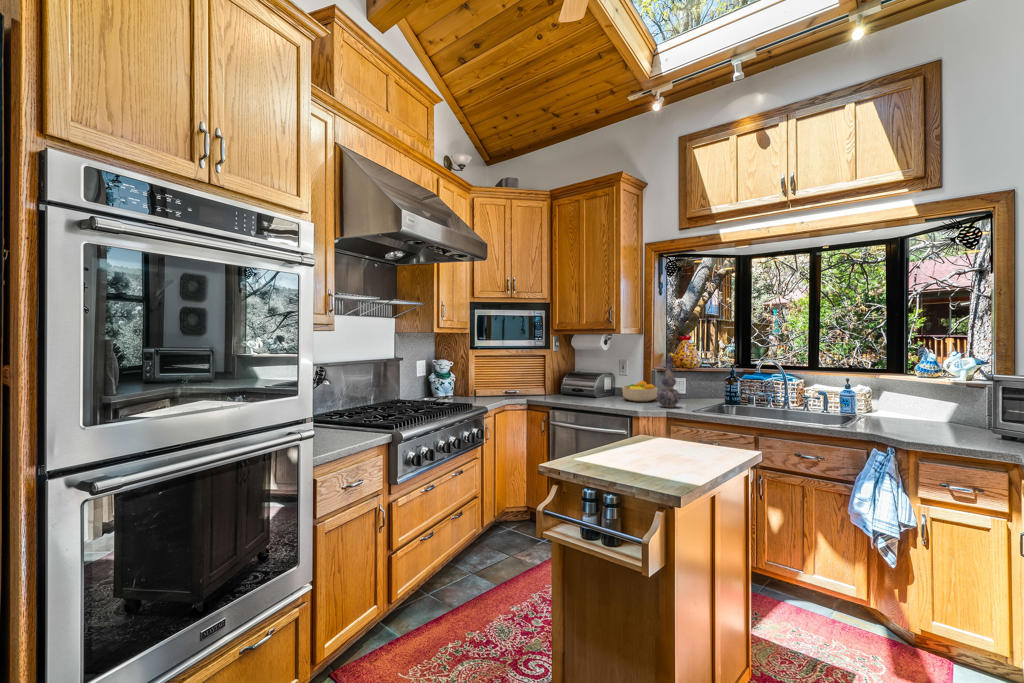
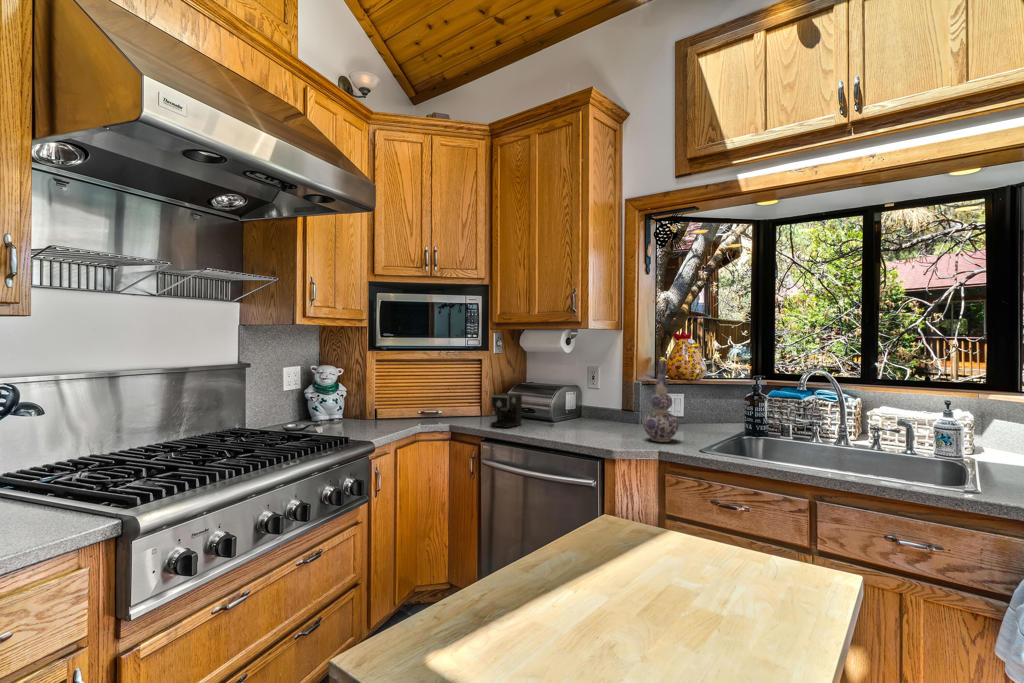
coffee maker: none [554,378,597,400] -> present [490,393,554,428]
fruit bowl: present [622,381,658,402] -> none [592,397,643,430]

